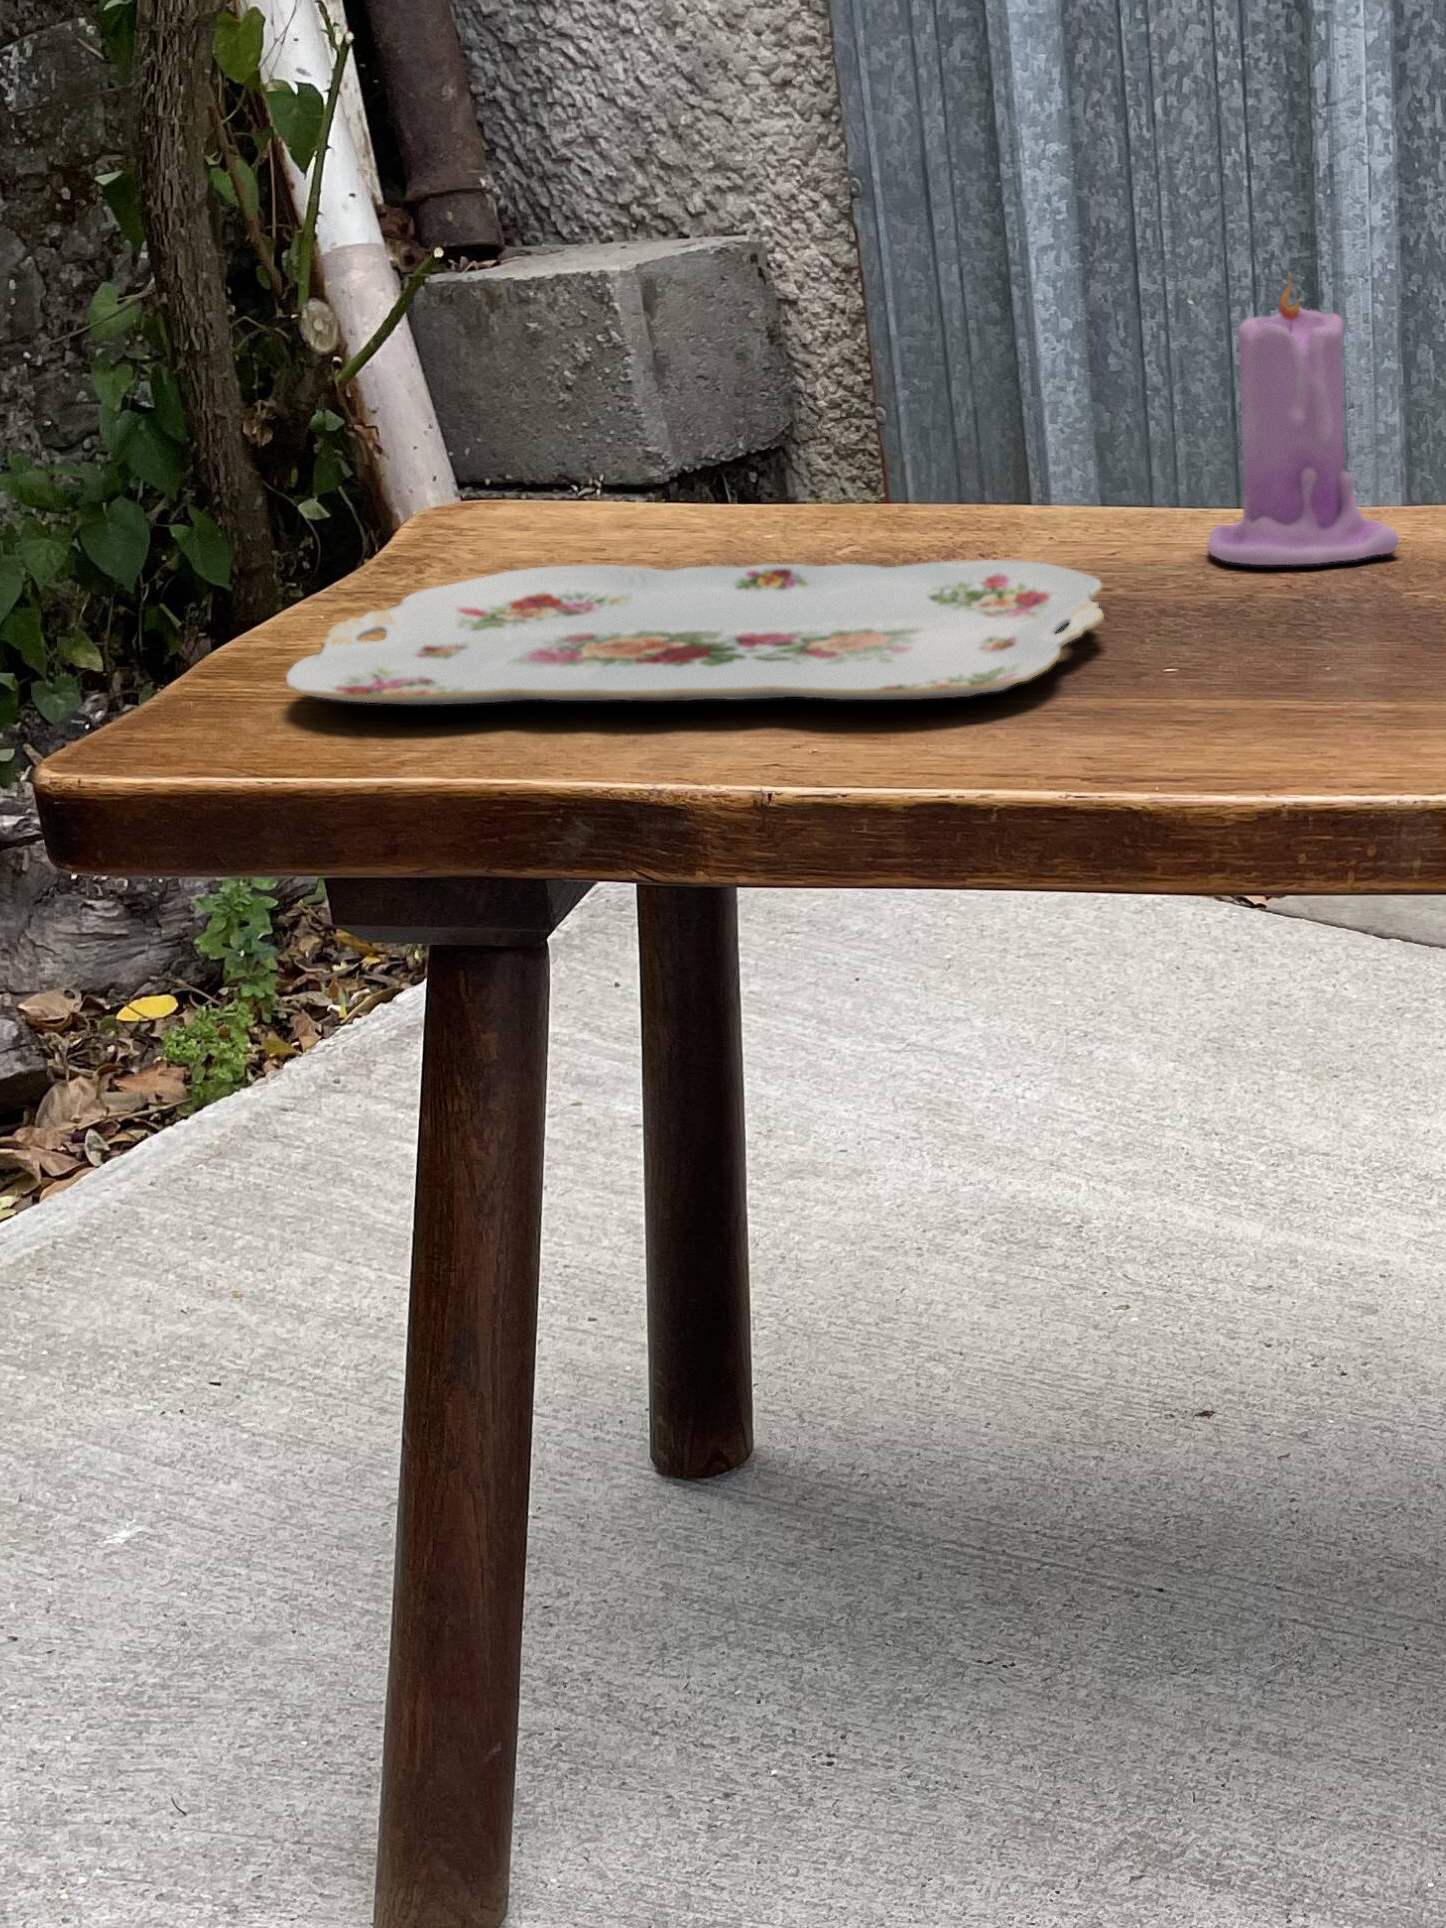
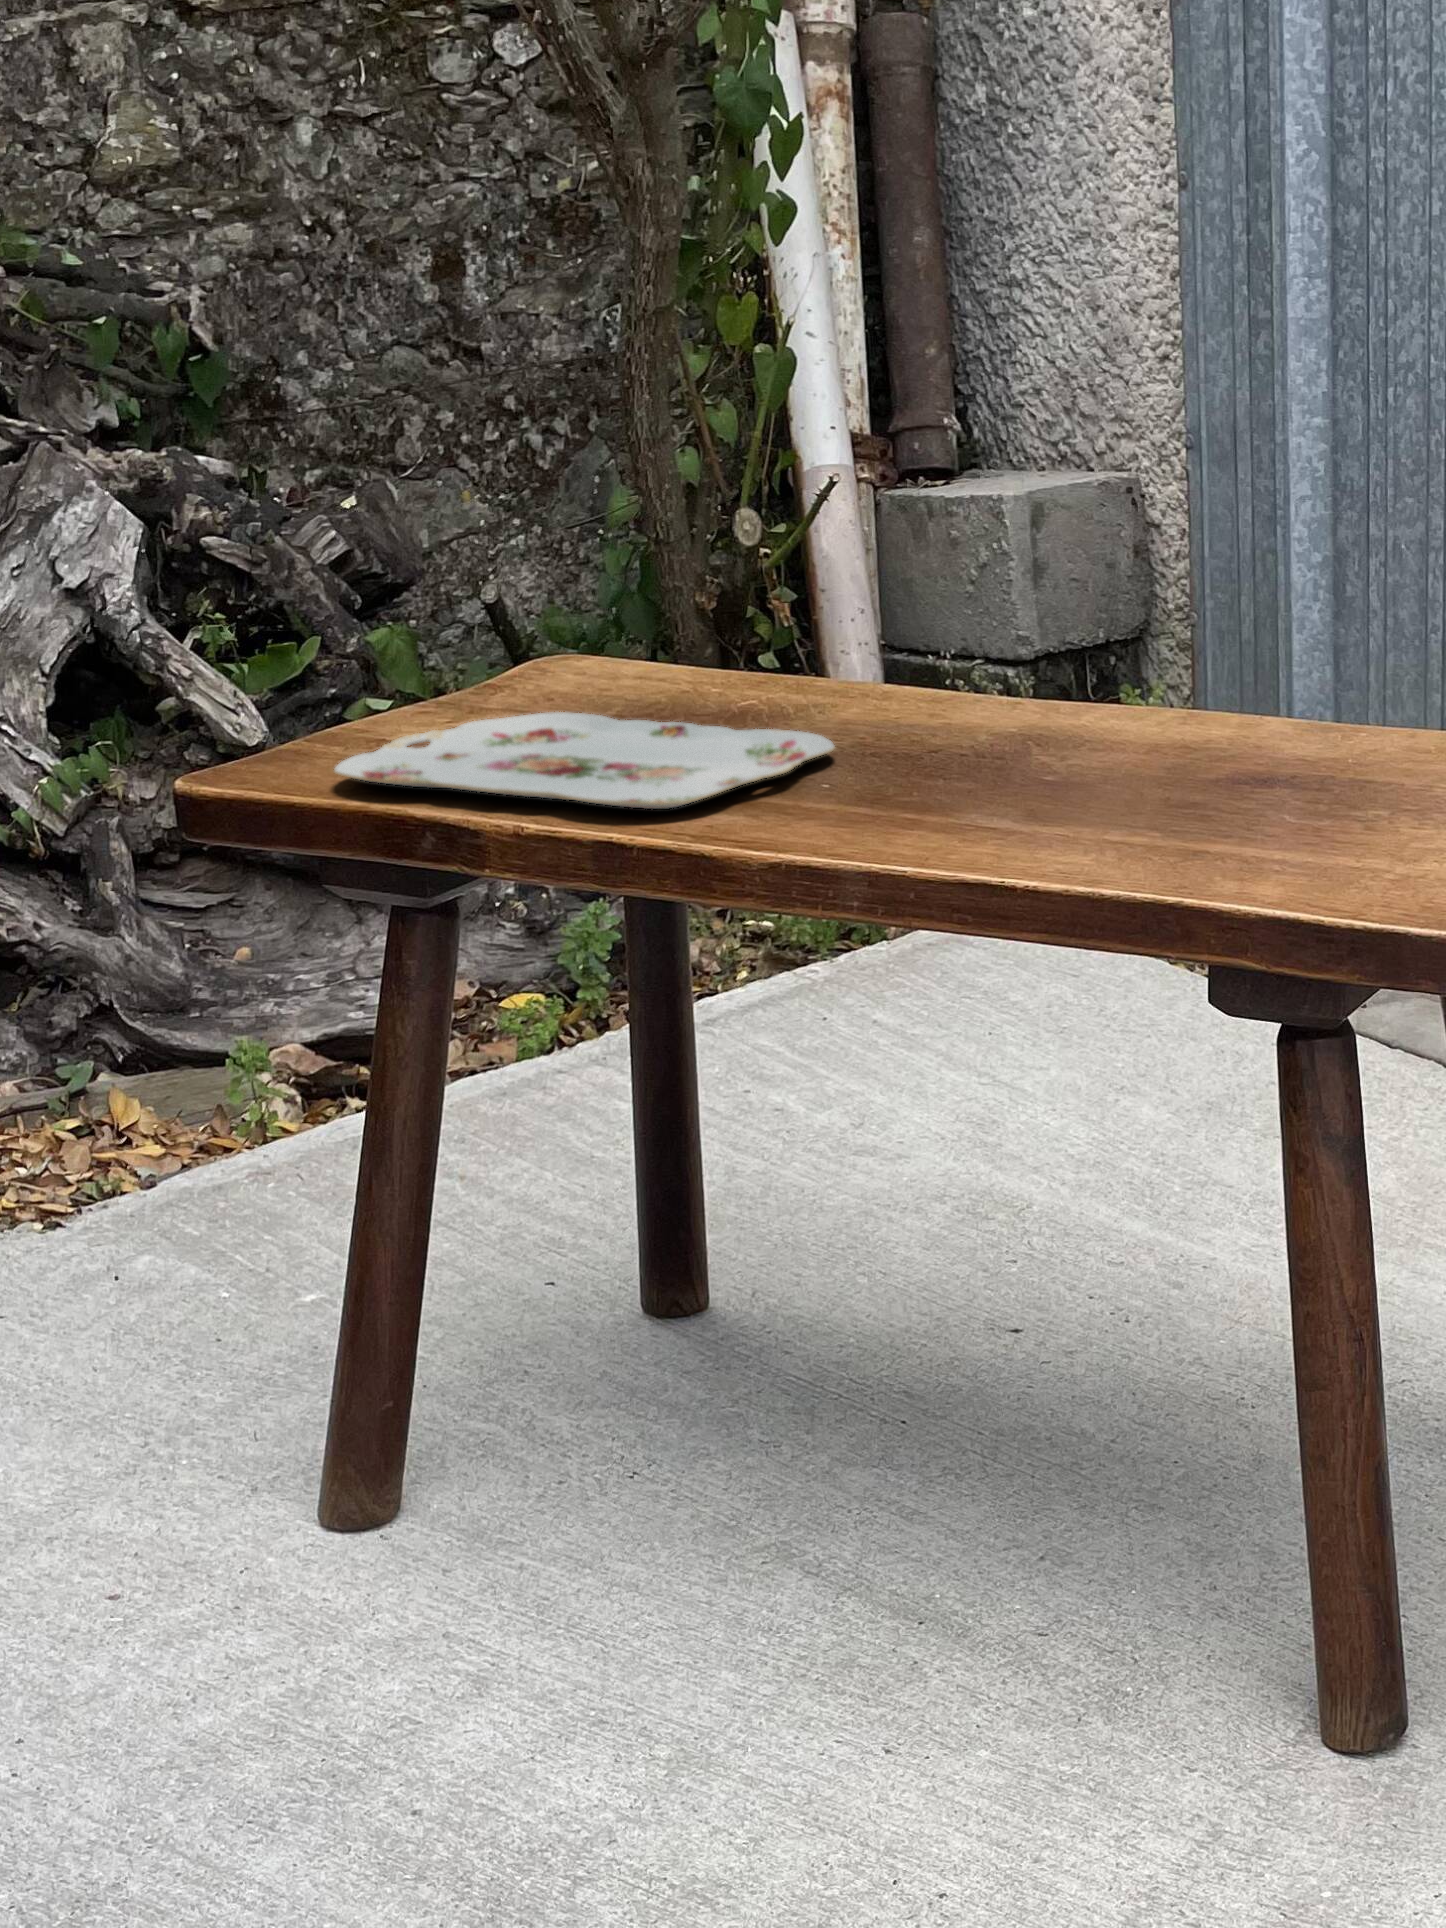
candle: present [1207,273,1399,565] -> none [941,567,1062,750]

